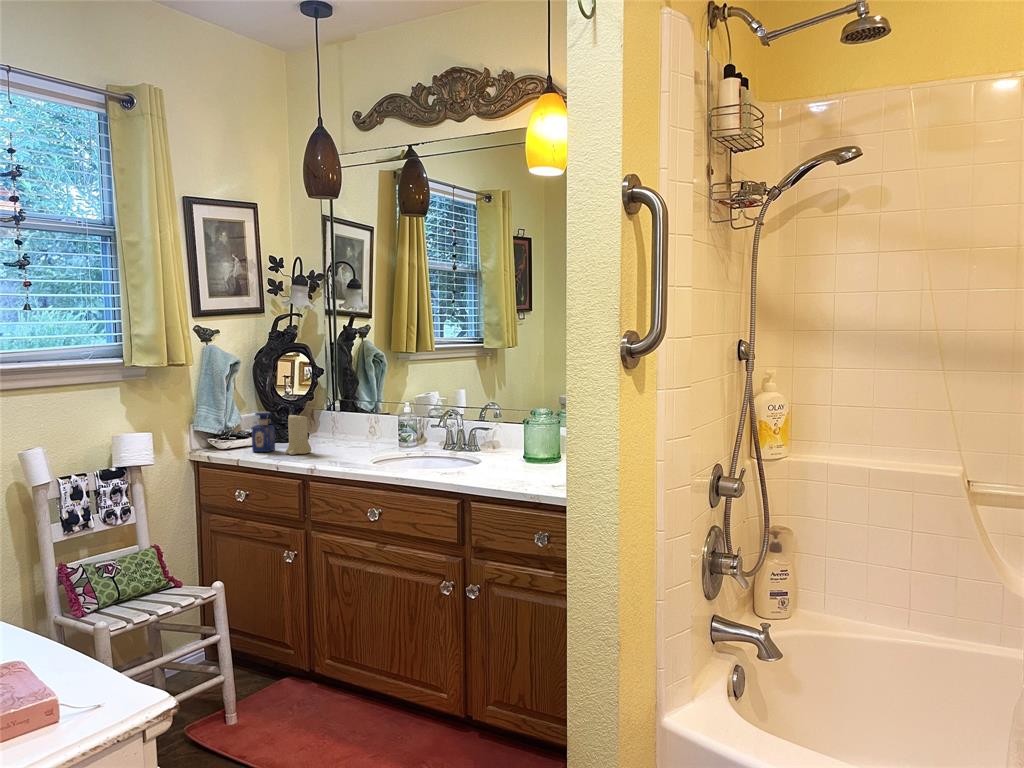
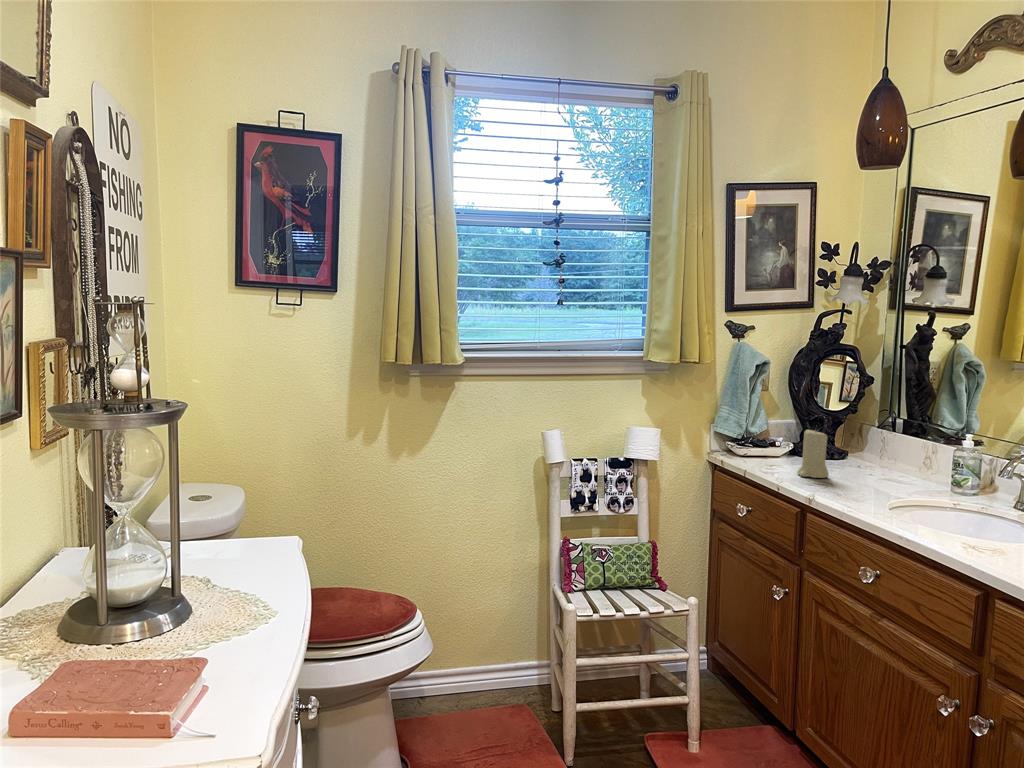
perfume bottle: present [252,411,275,452] -> none [766,421,794,467]

